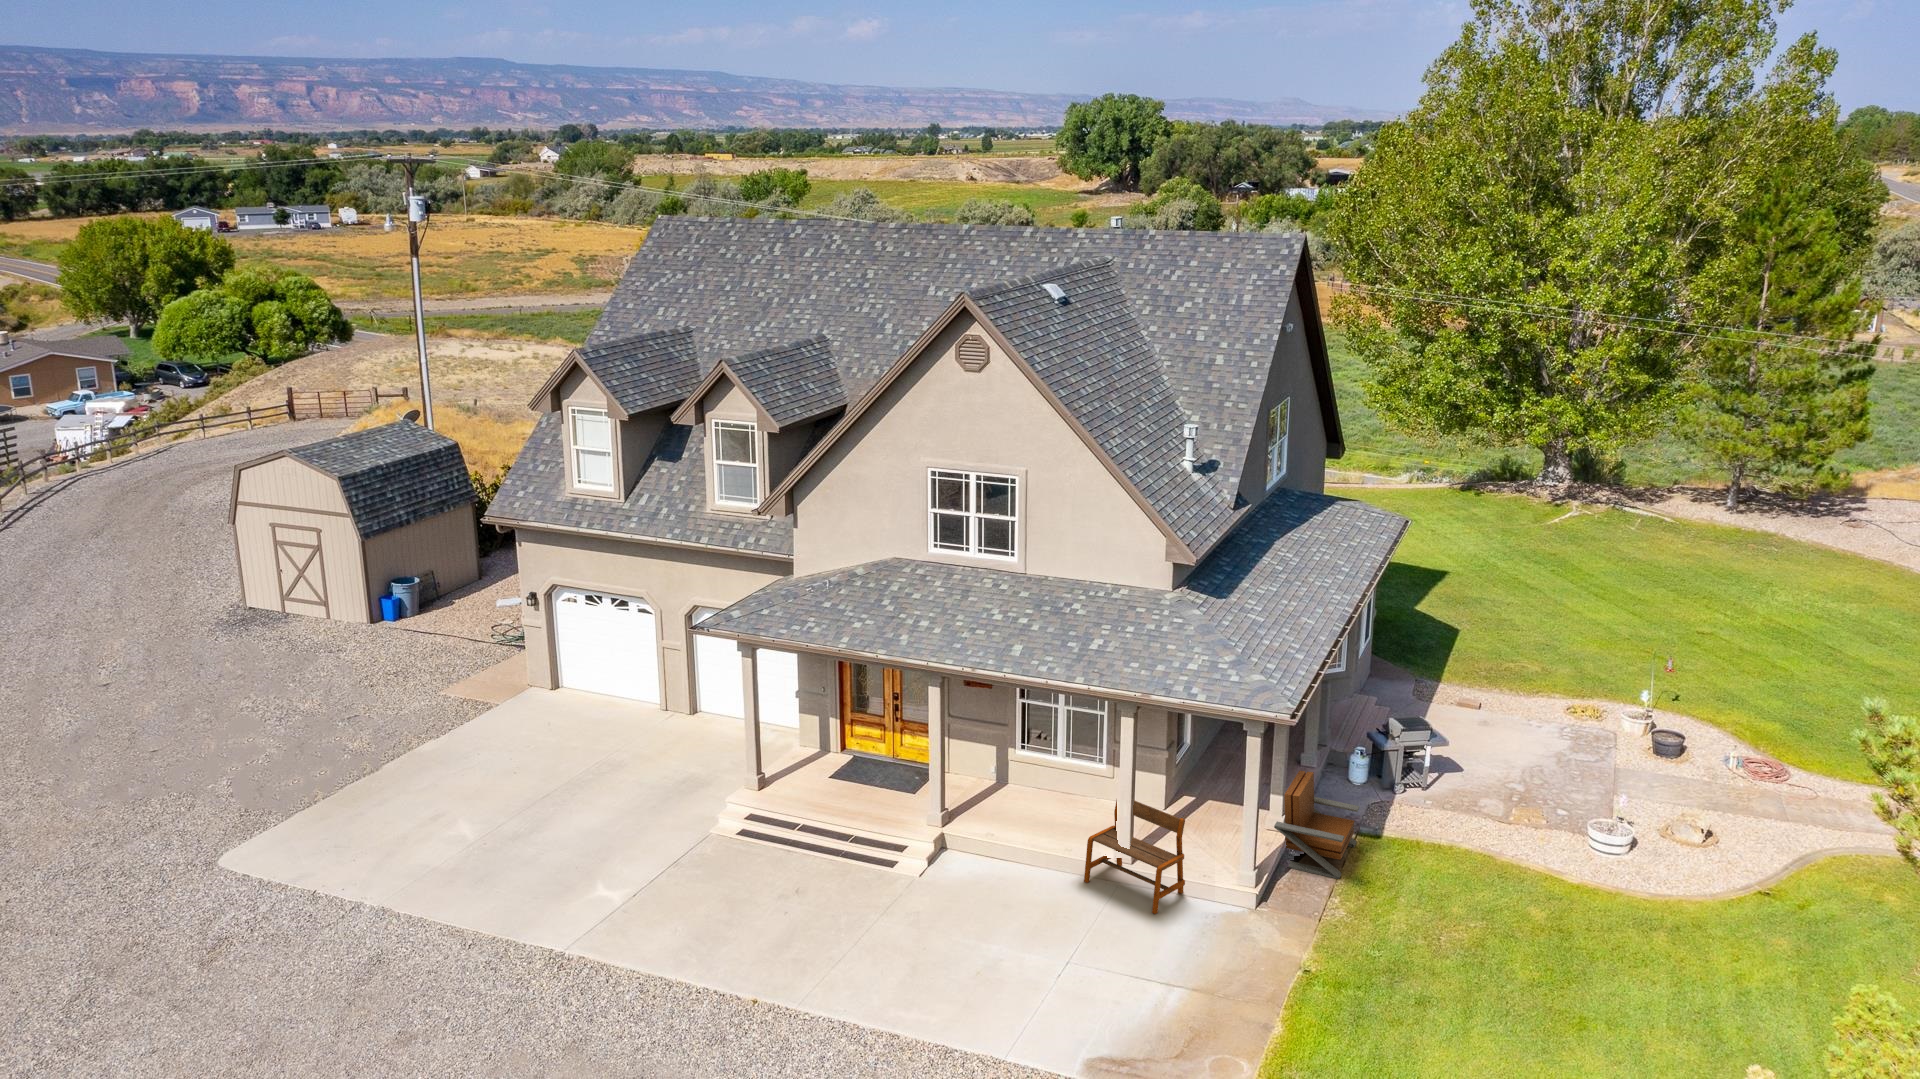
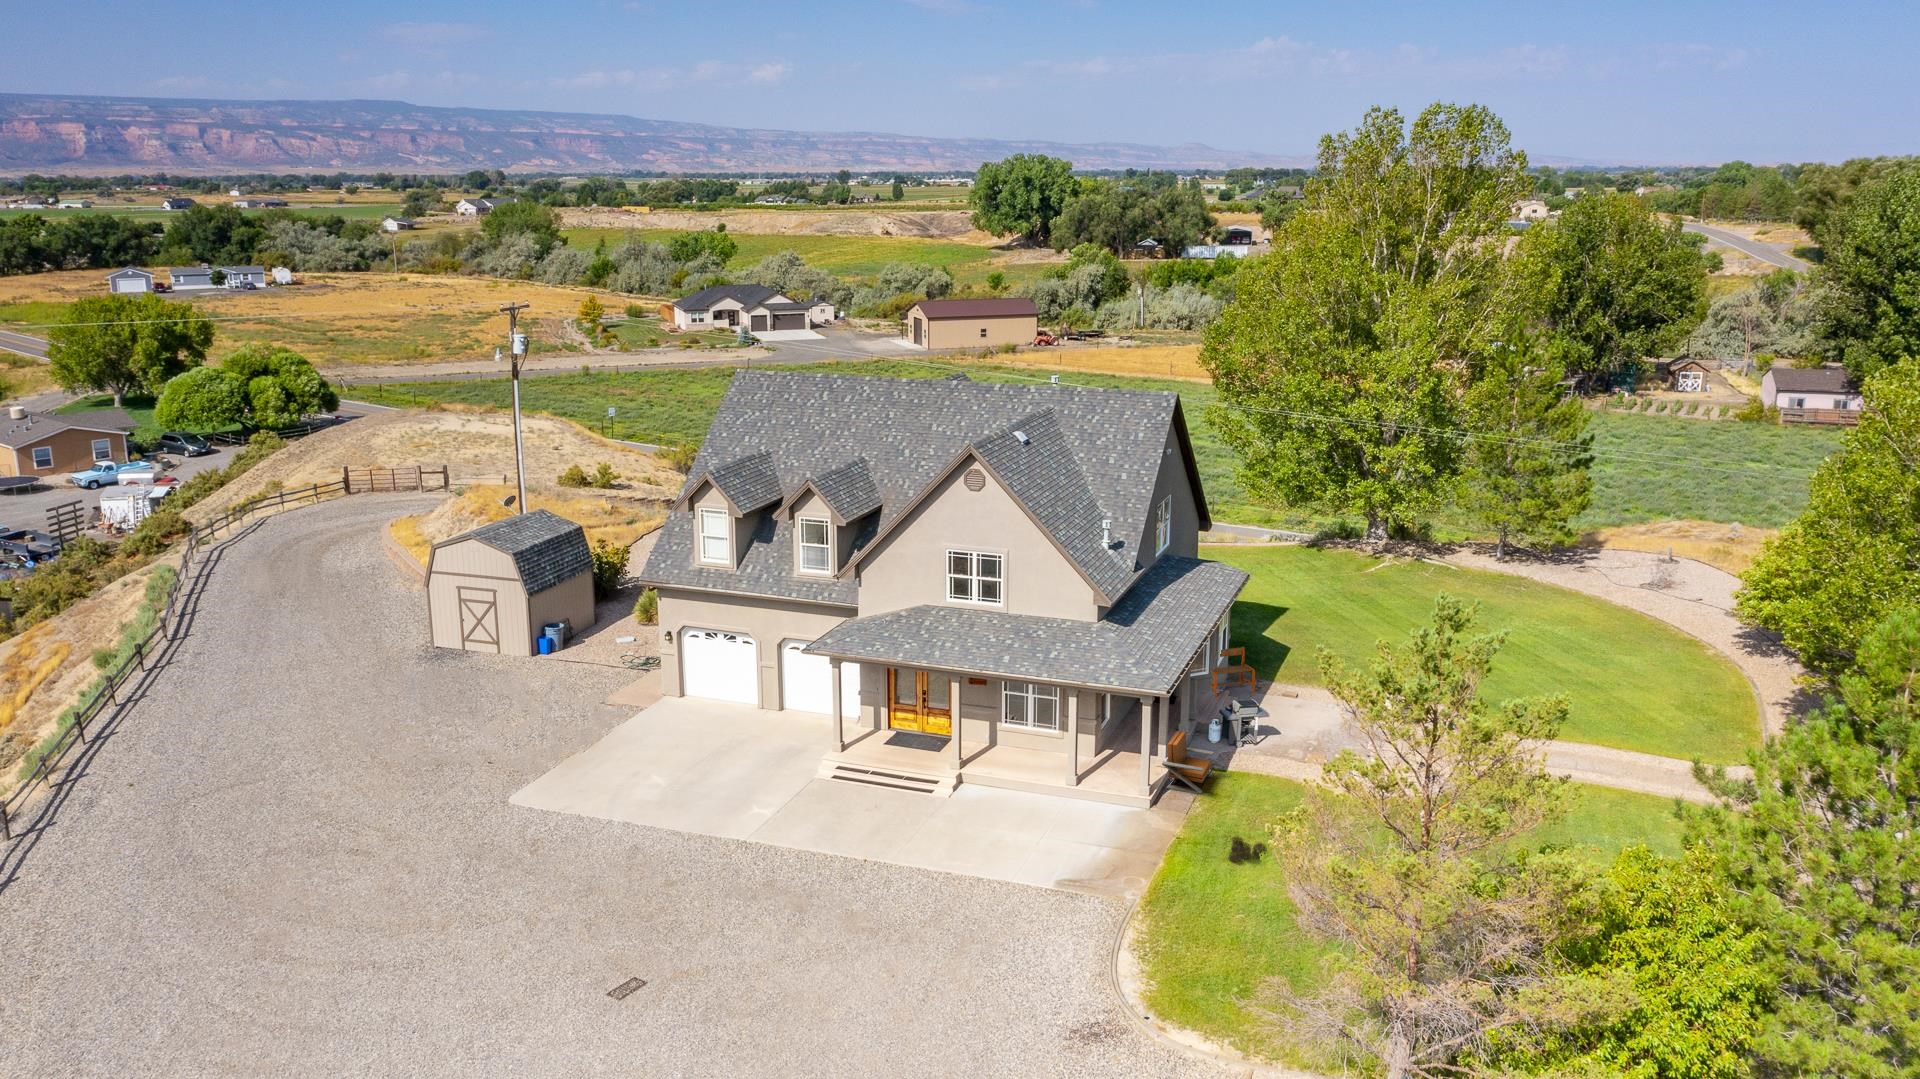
bench: present [1084,800,1185,914] -> present [1209,647,1255,697]
woven basket: none [1395,968,1463,1021] -> present [1229,837,1267,862]

